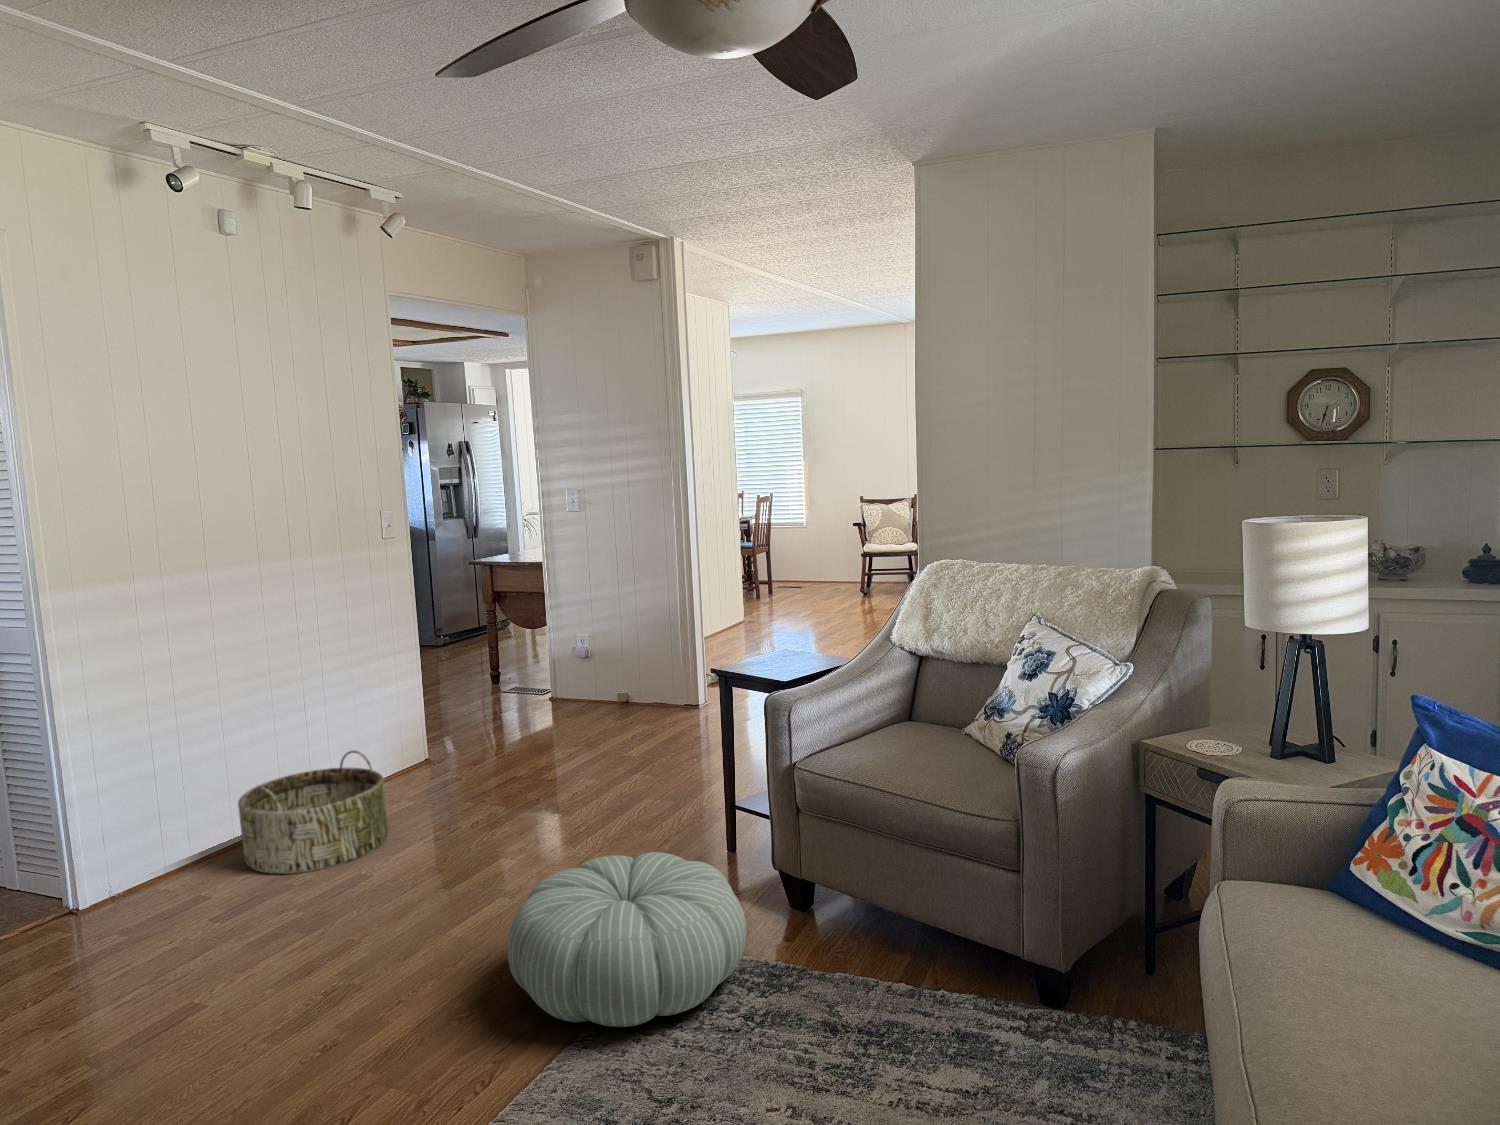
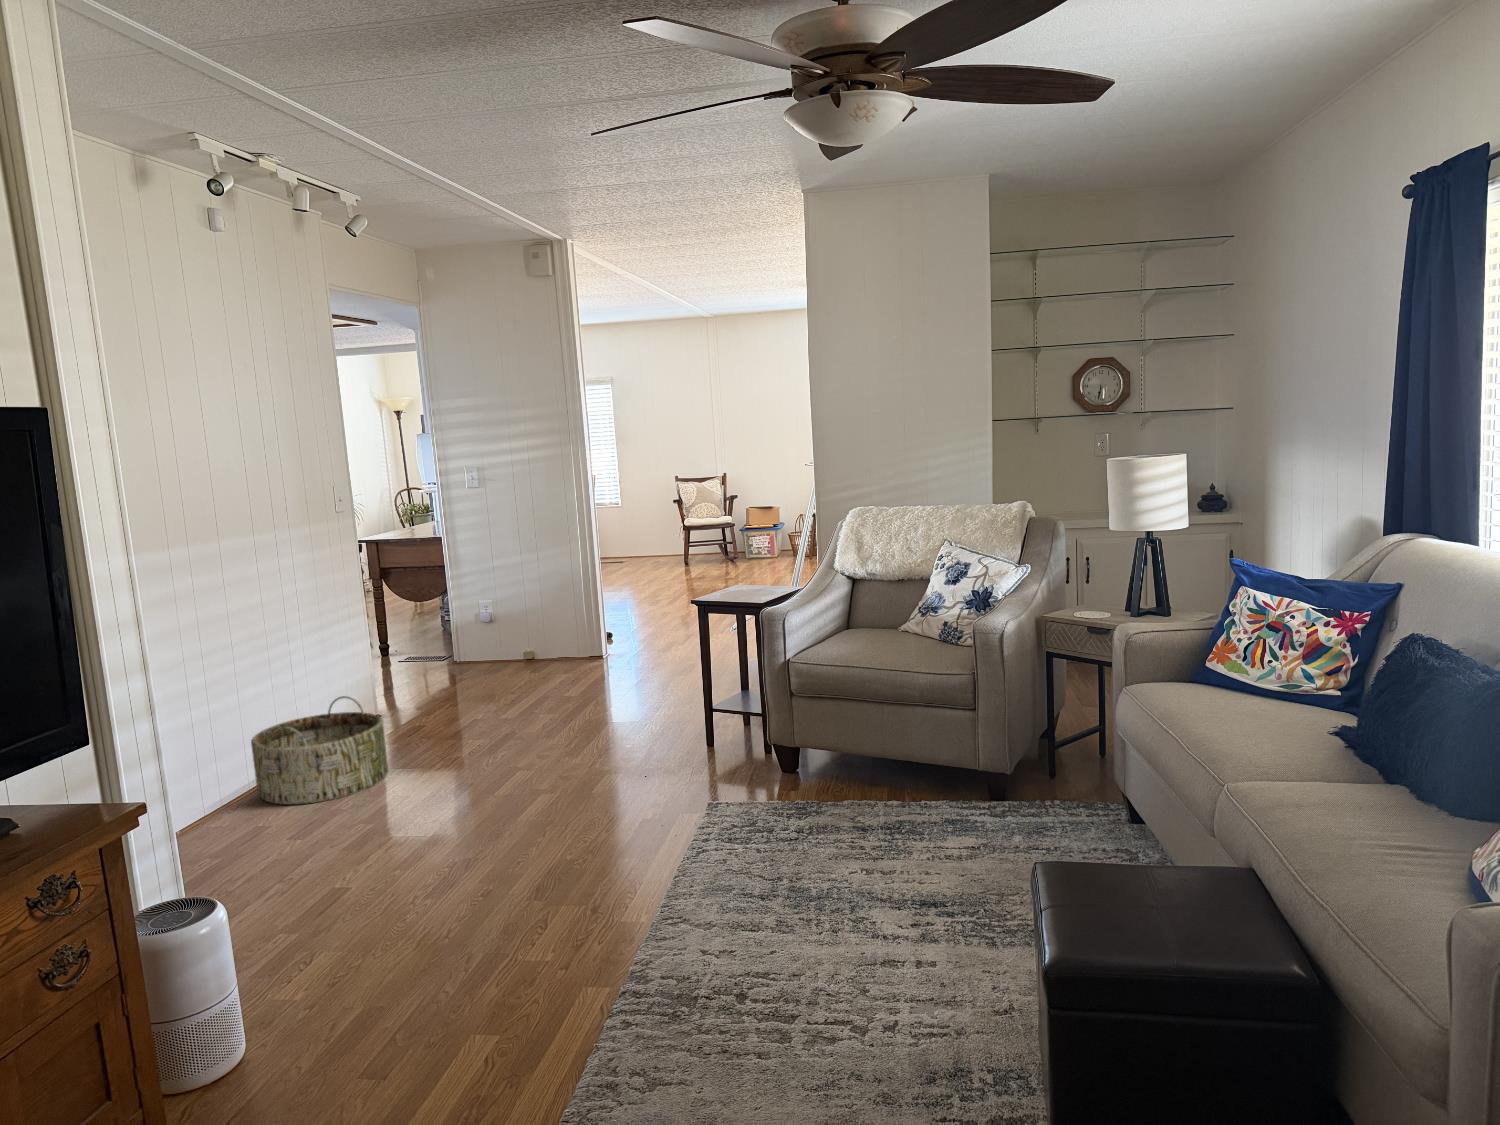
pouf: present [508,852,747,1027] -> none [599,733,780,852]

